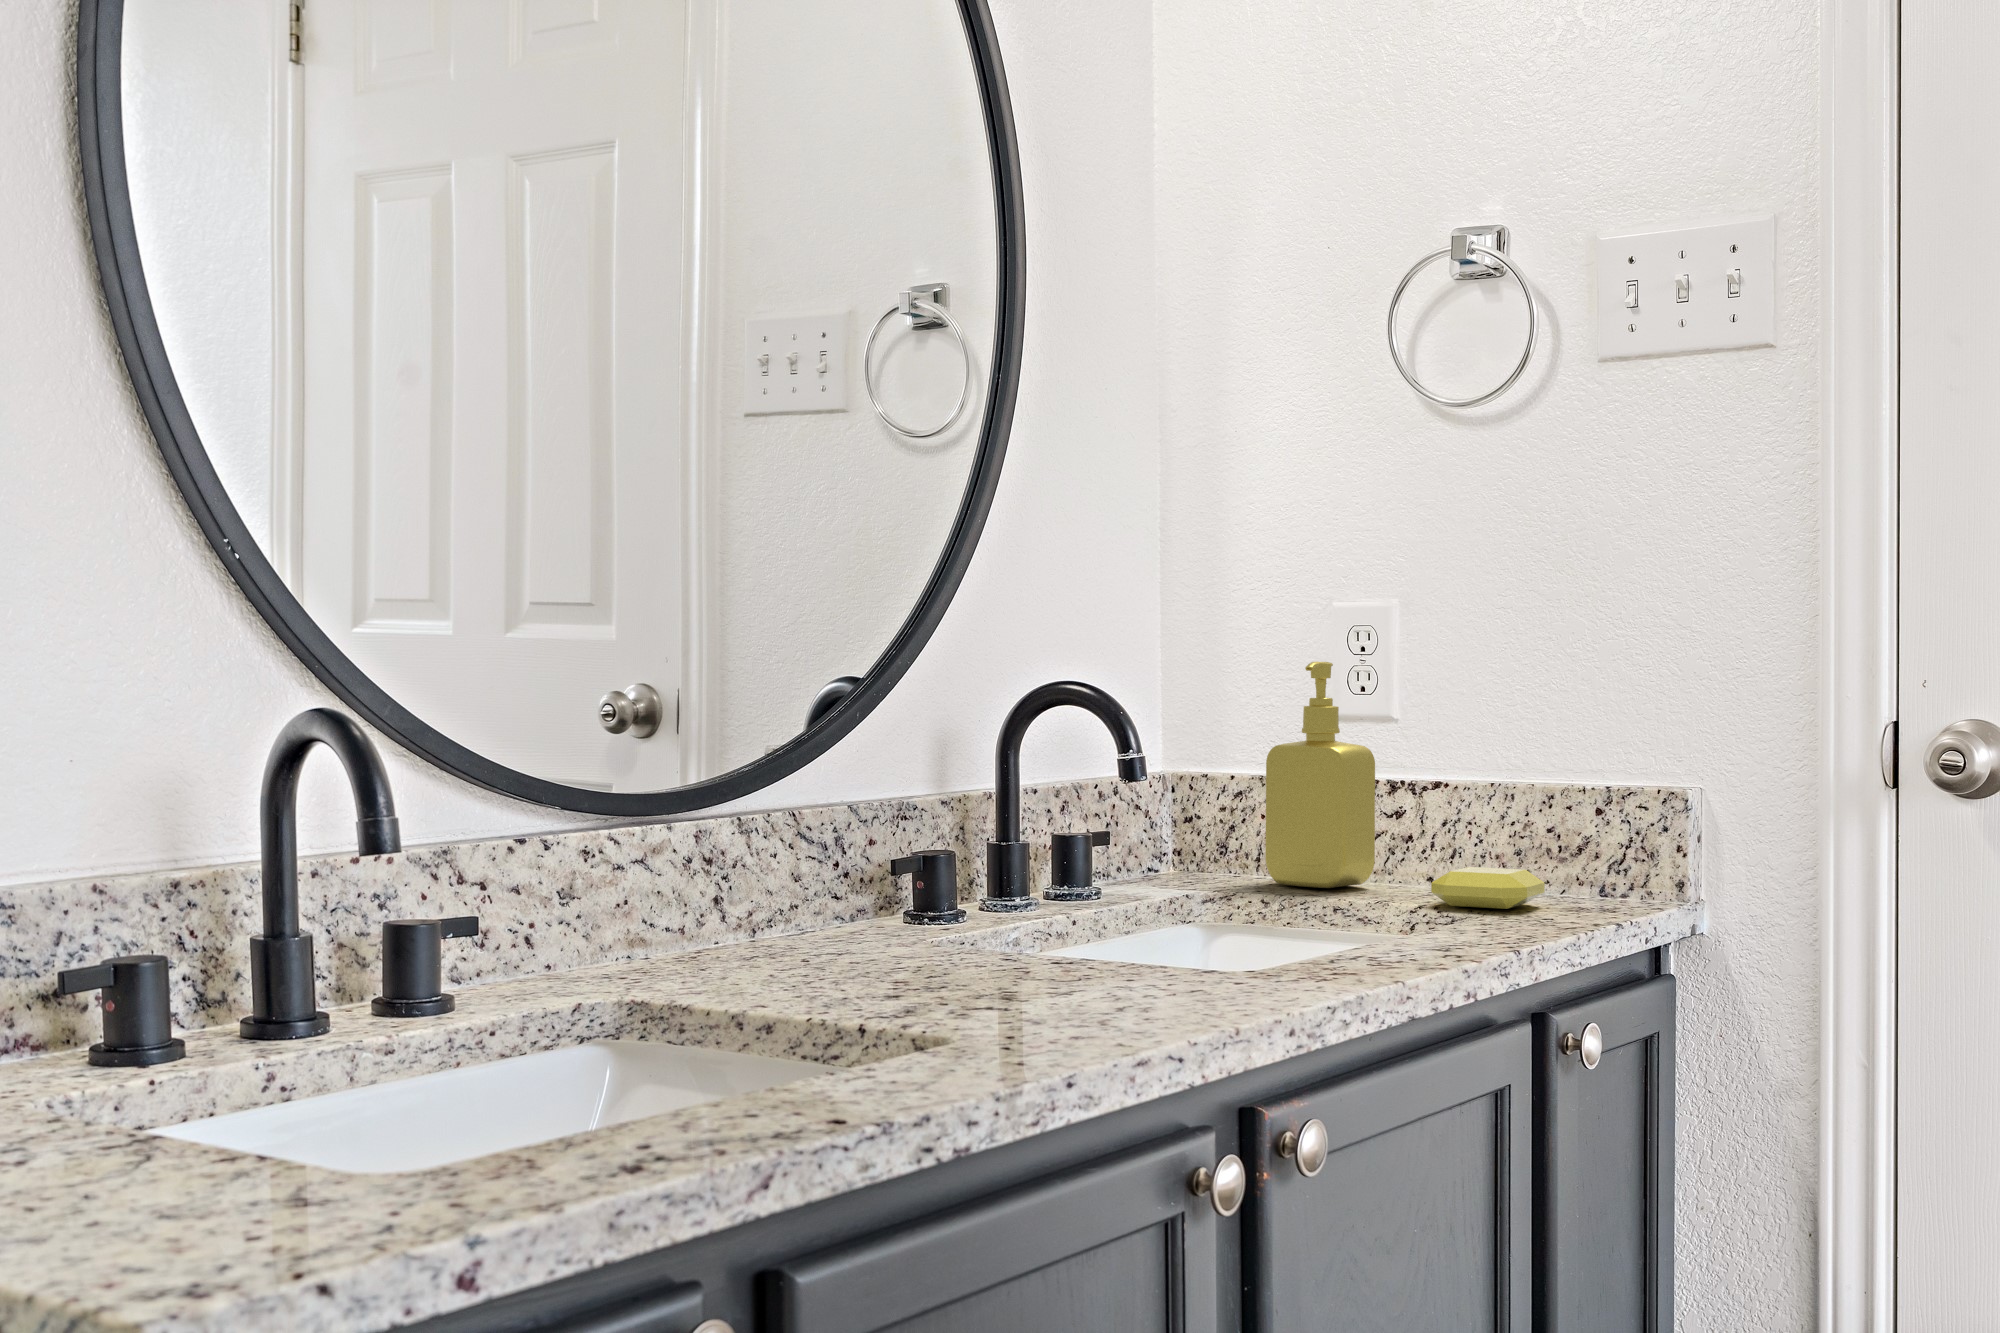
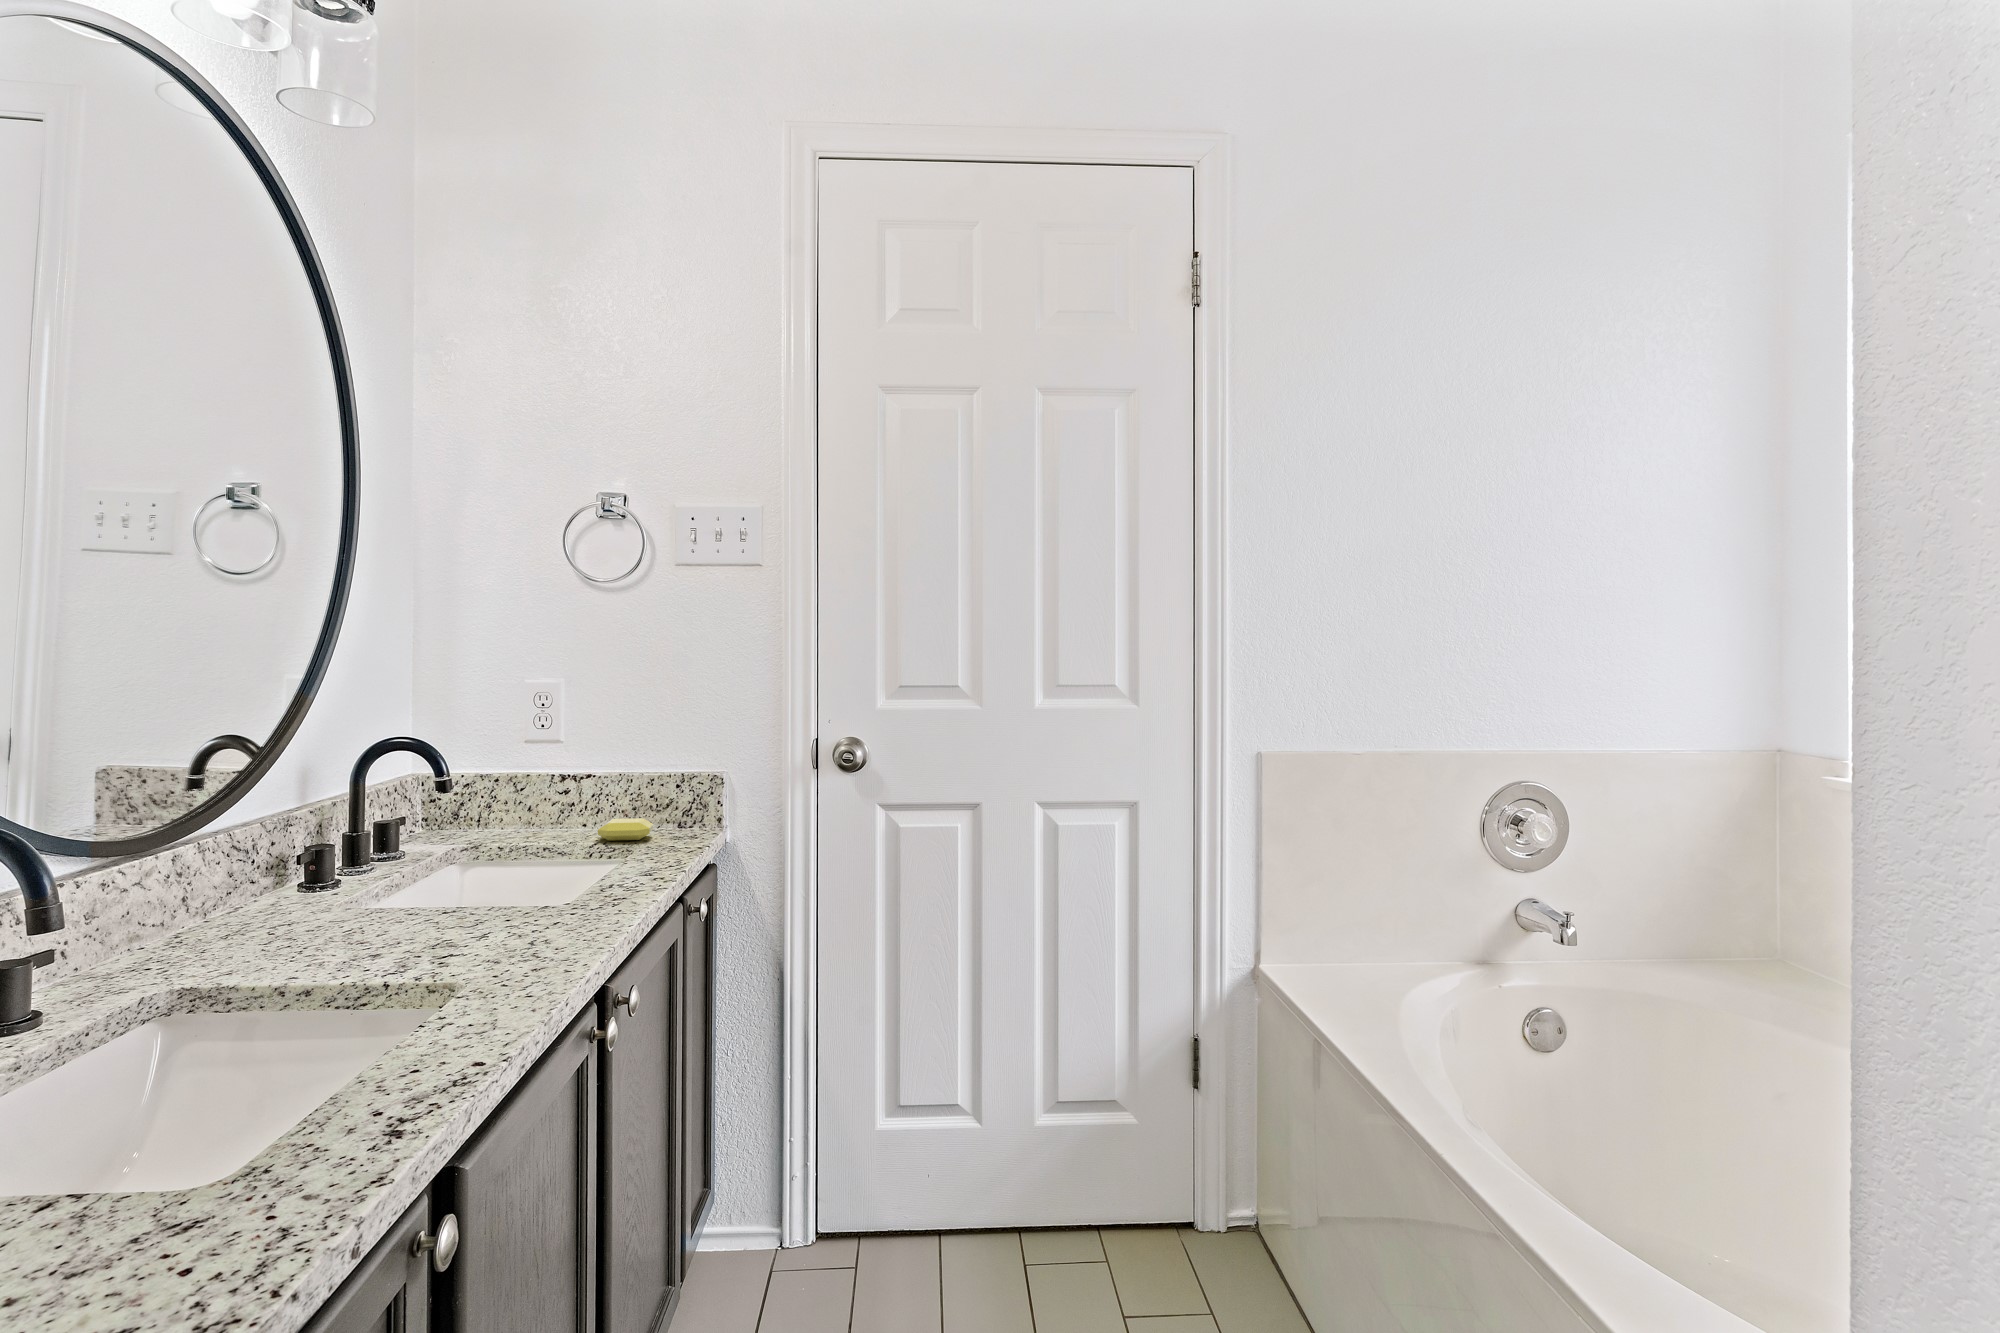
soap dispenser: present [1266,662,1375,888] -> none [493,715,556,835]

